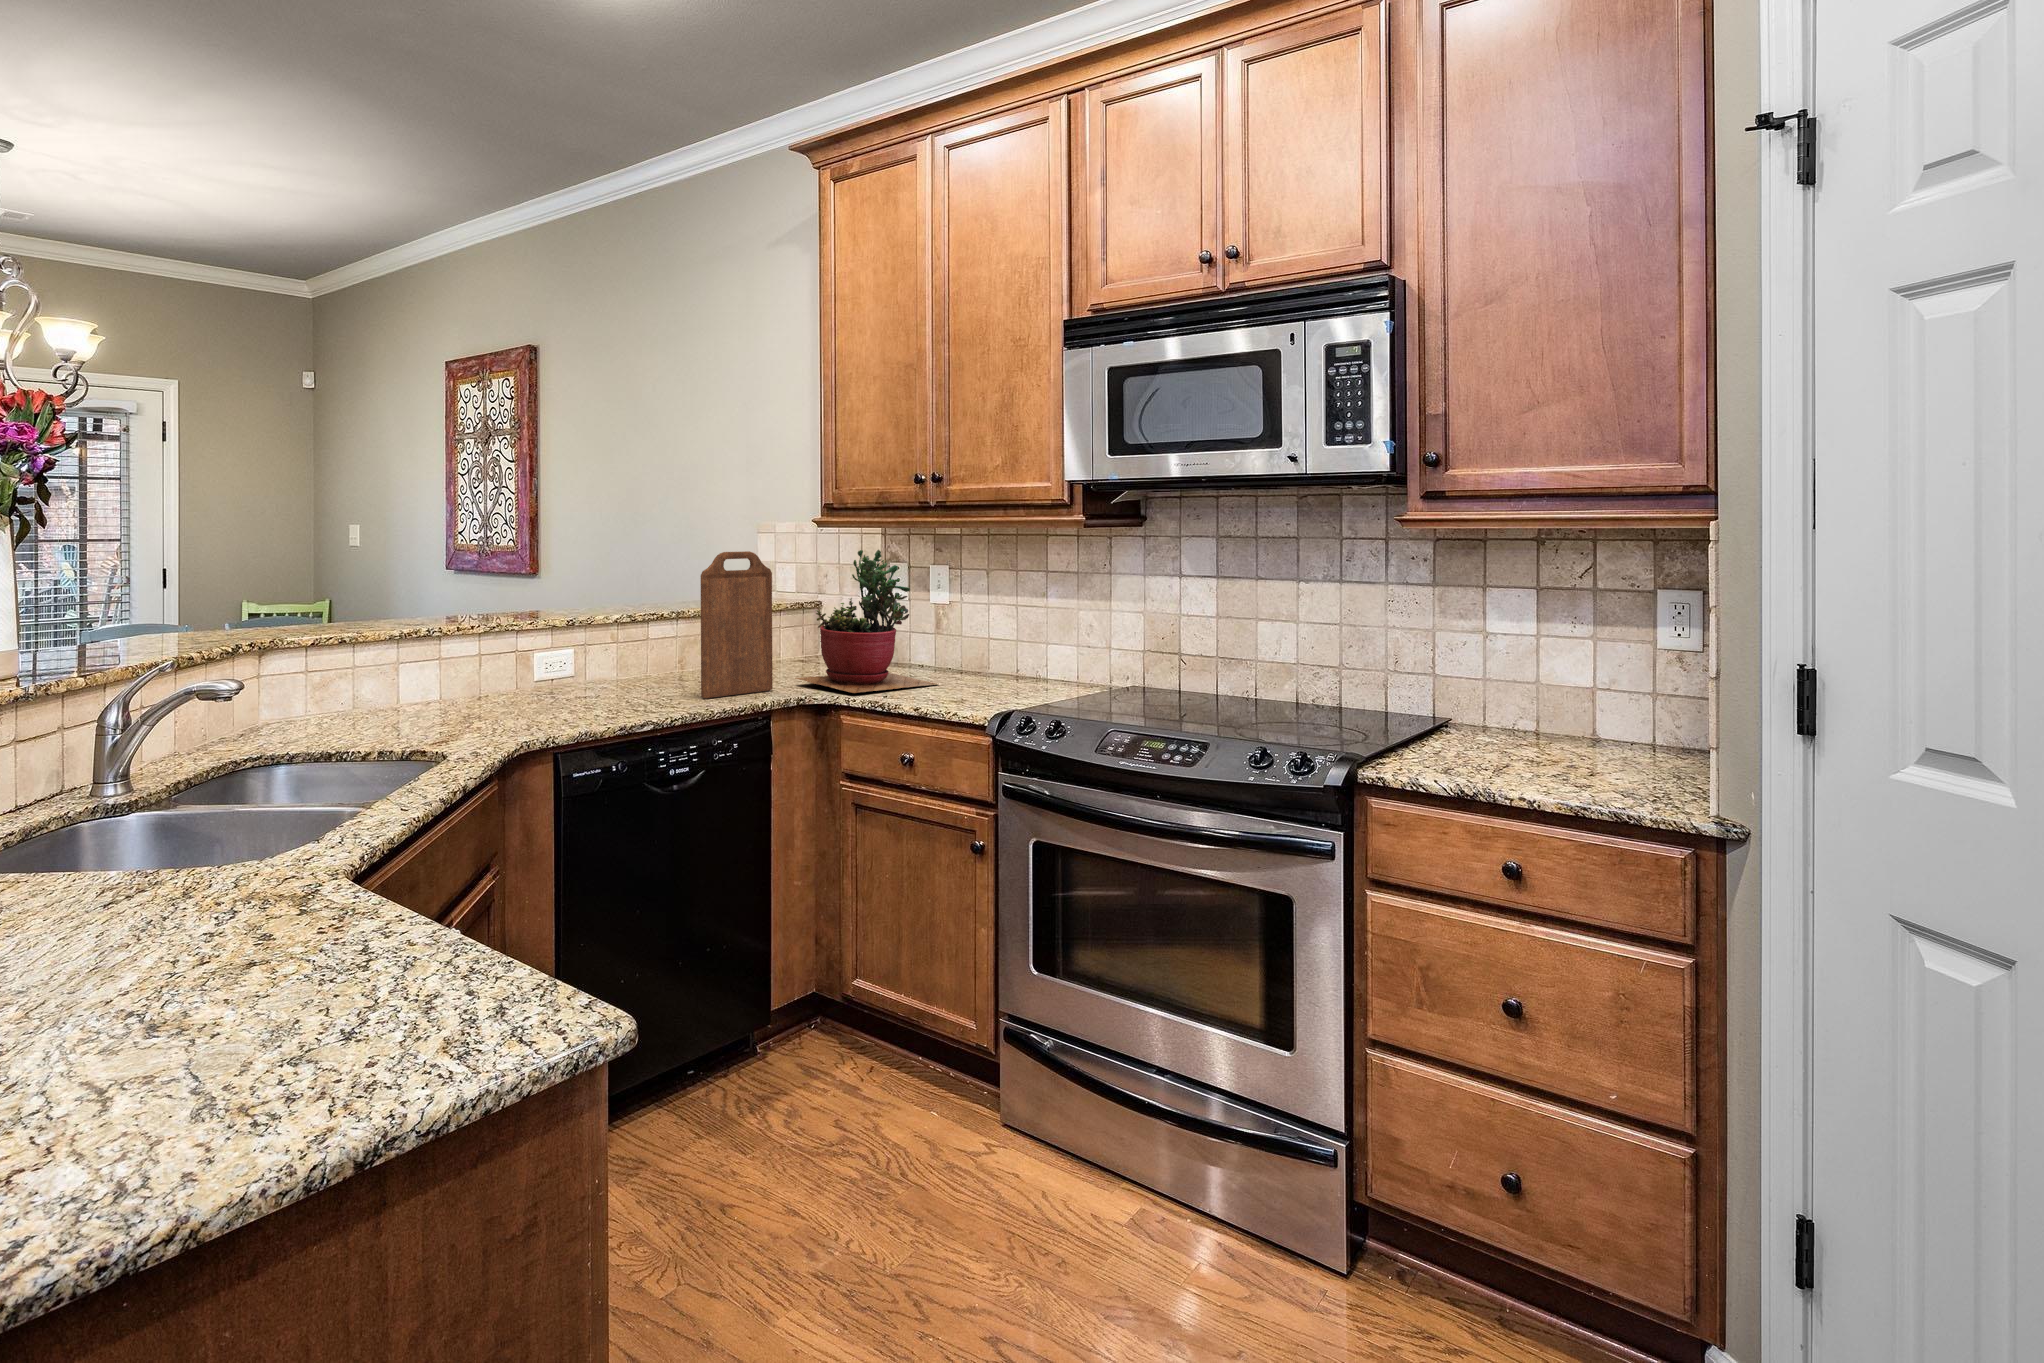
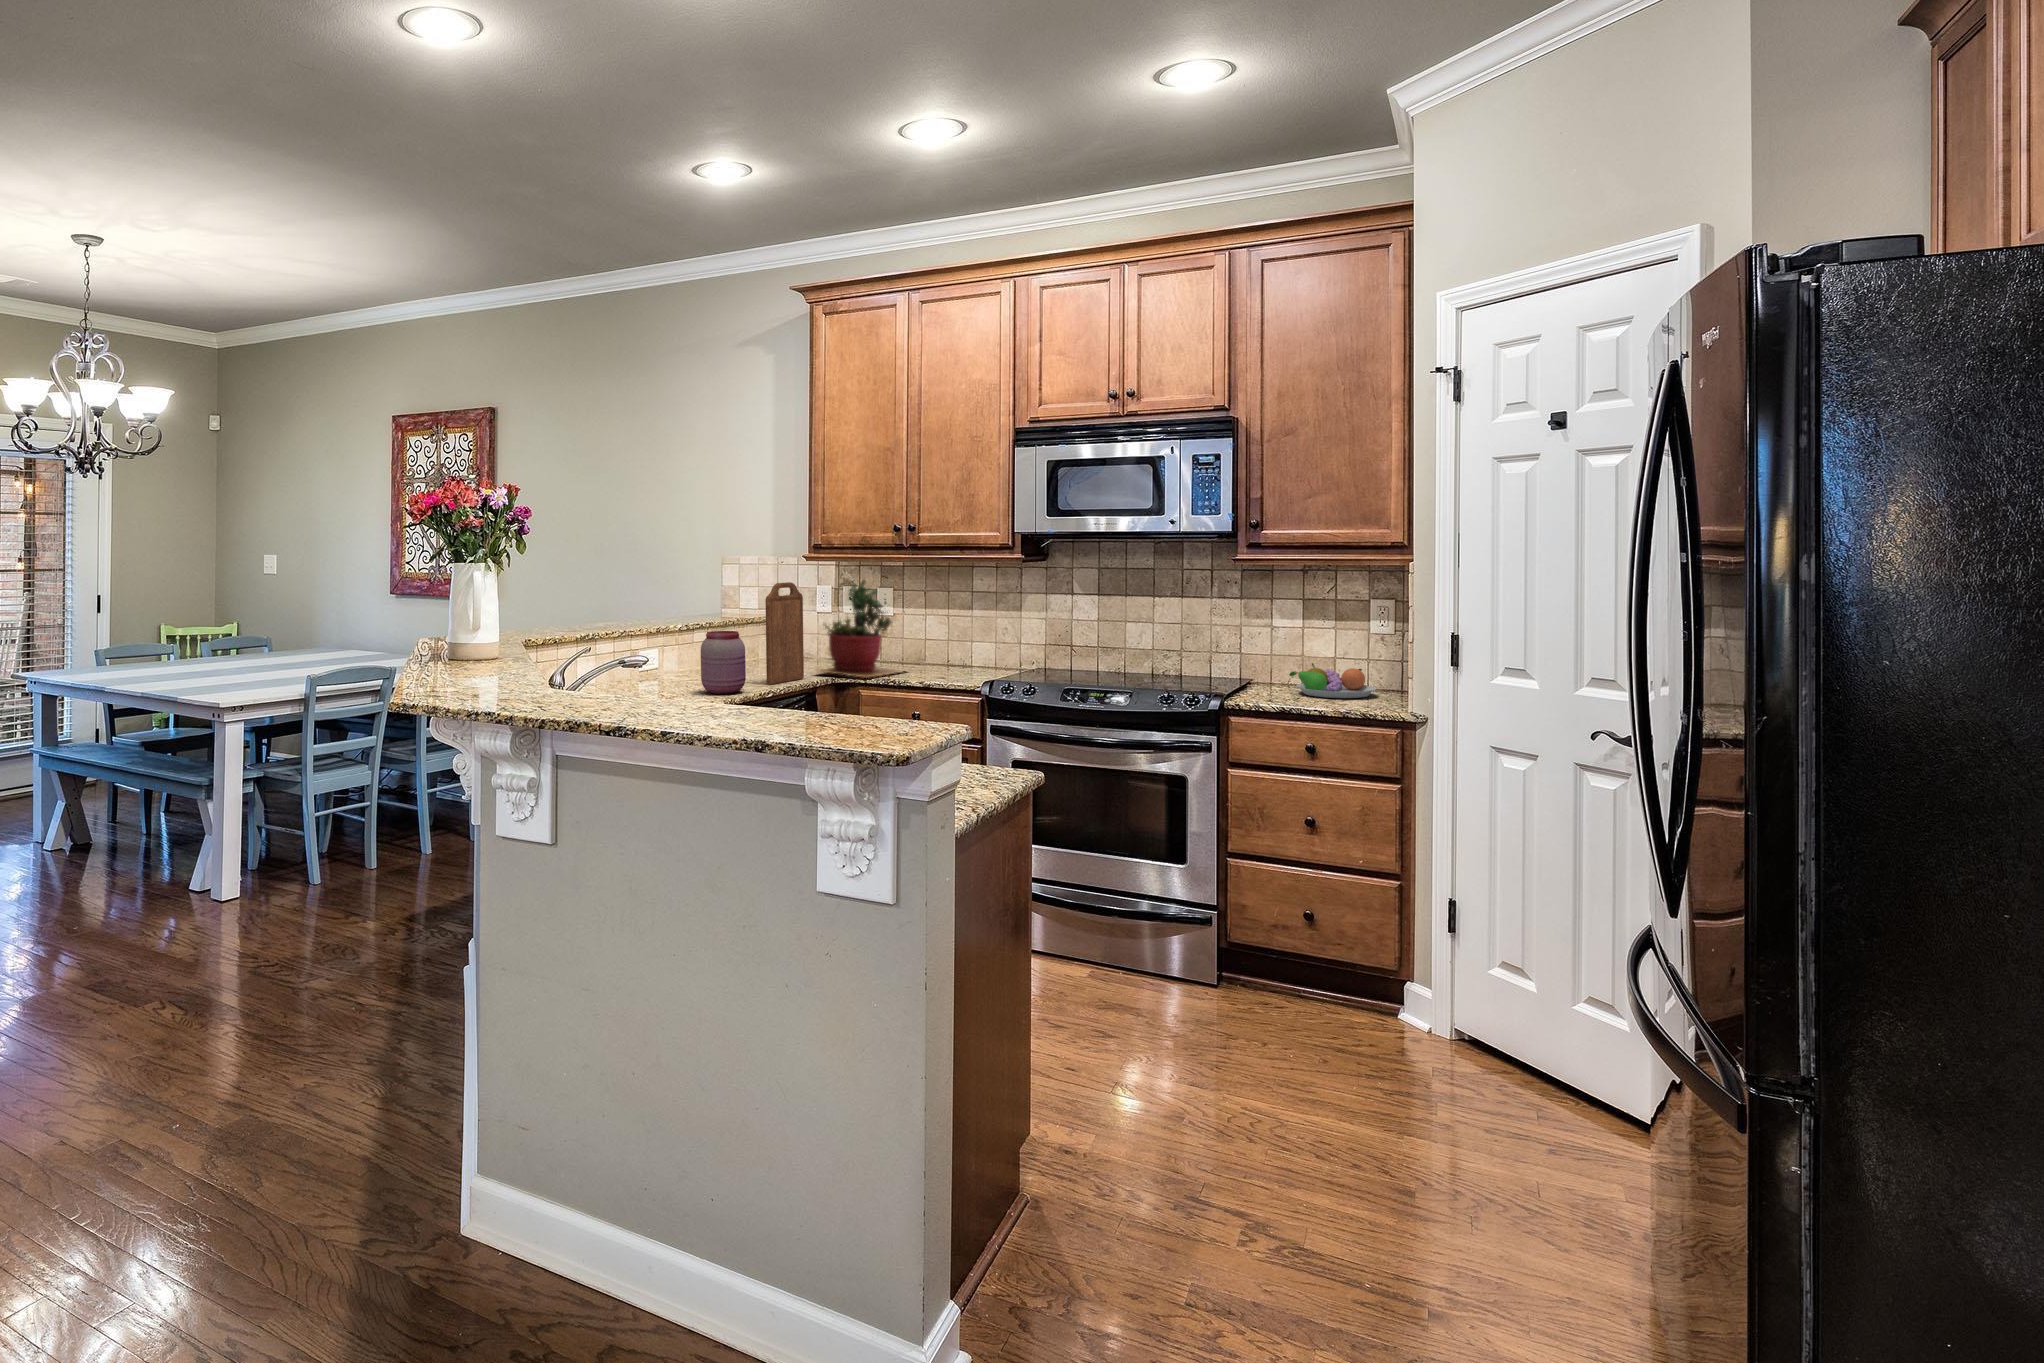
jar: none [579,619,646,712] -> present [701,631,746,694]
fruit bowl: none [1495,702,1663,772] -> present [1289,663,1377,698]

